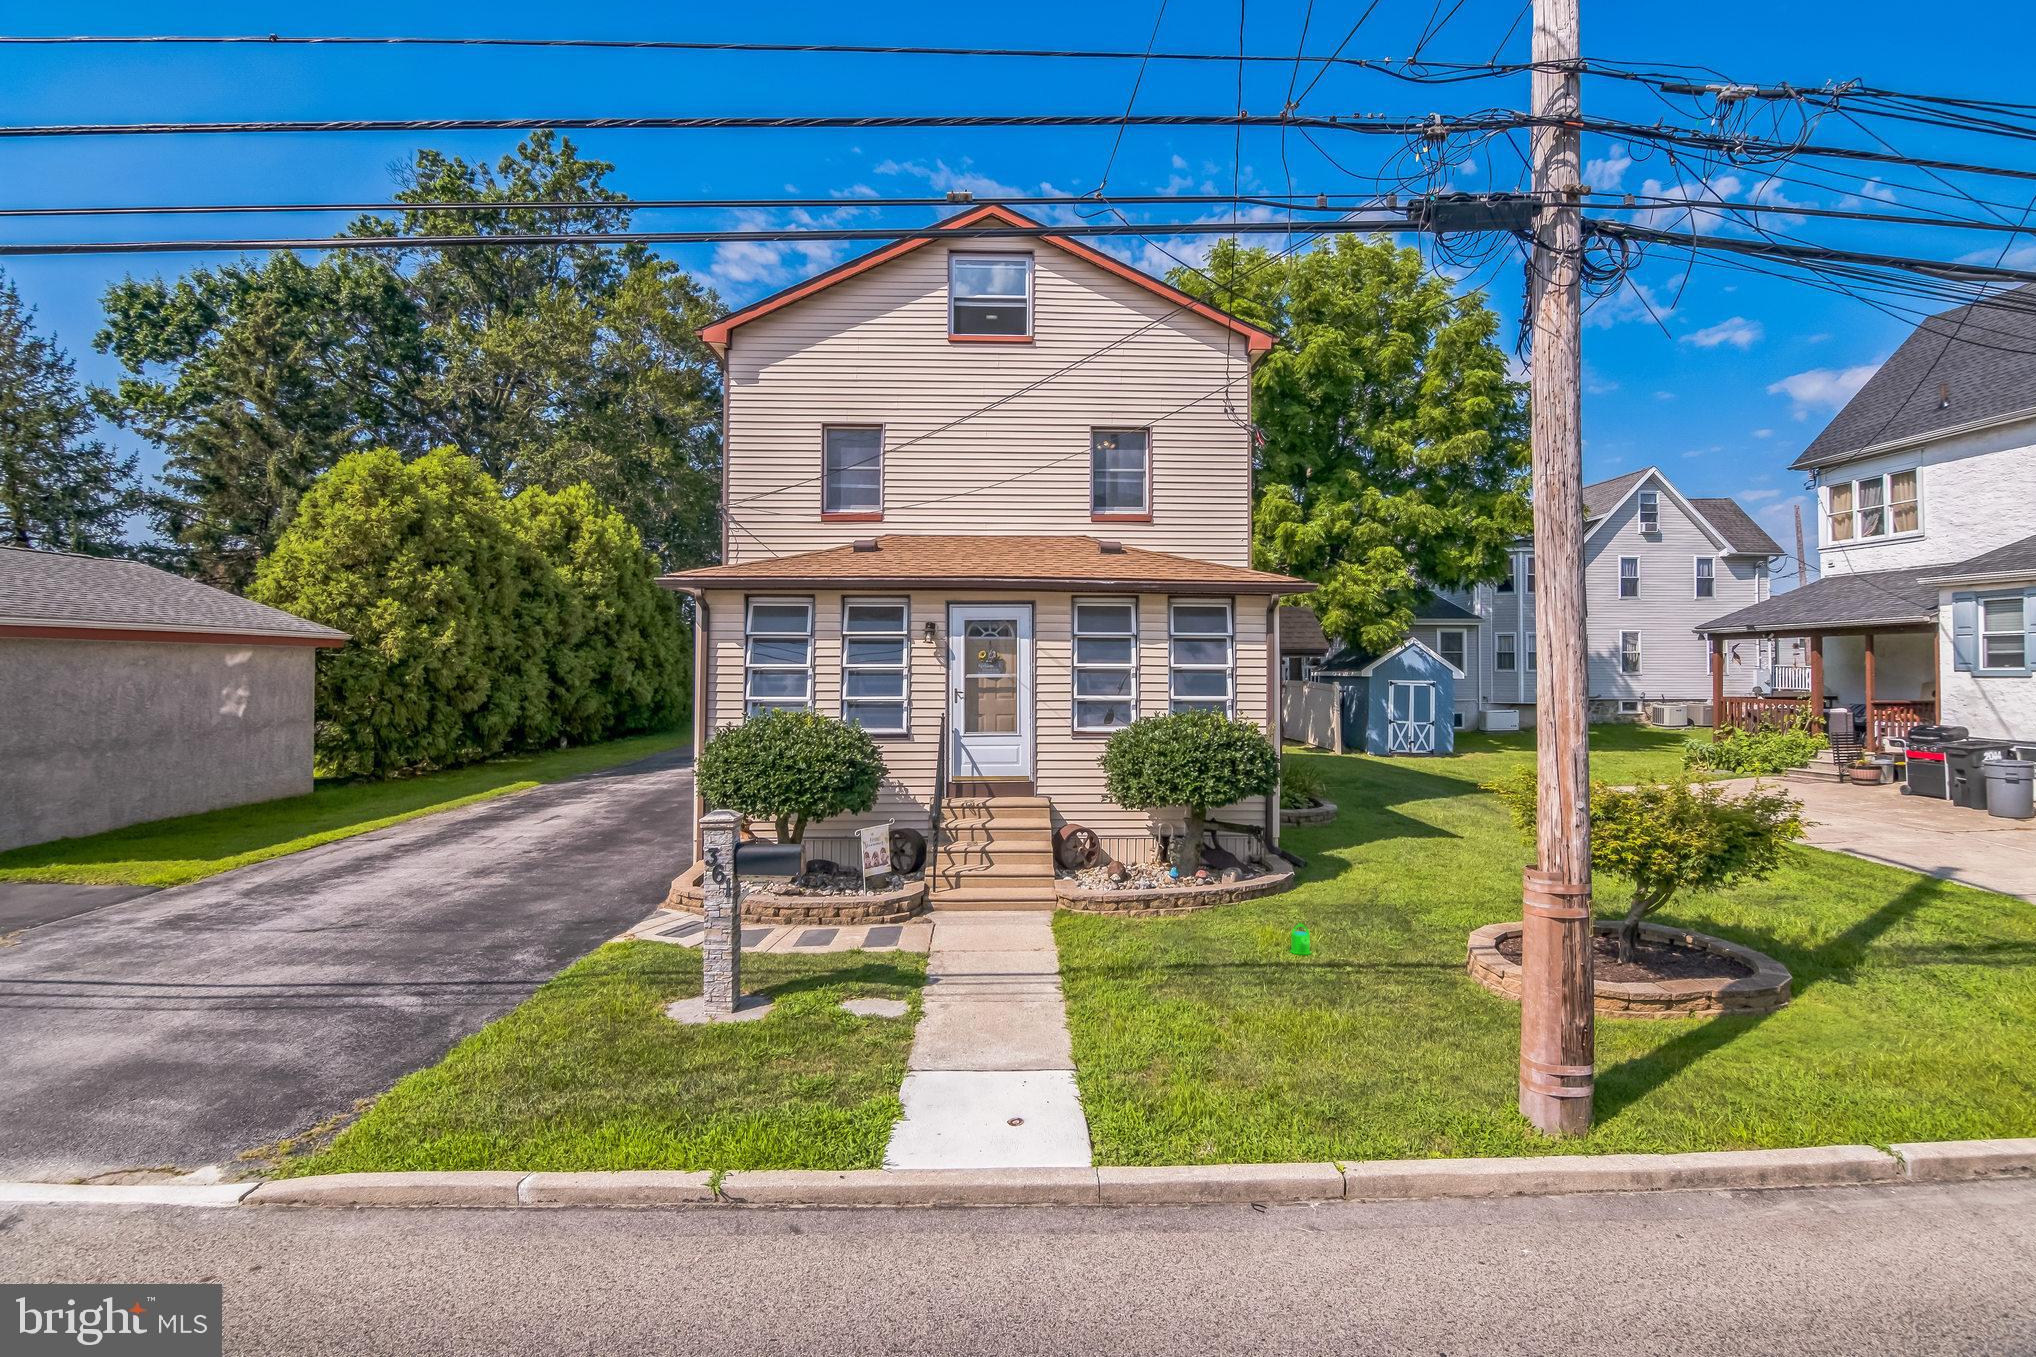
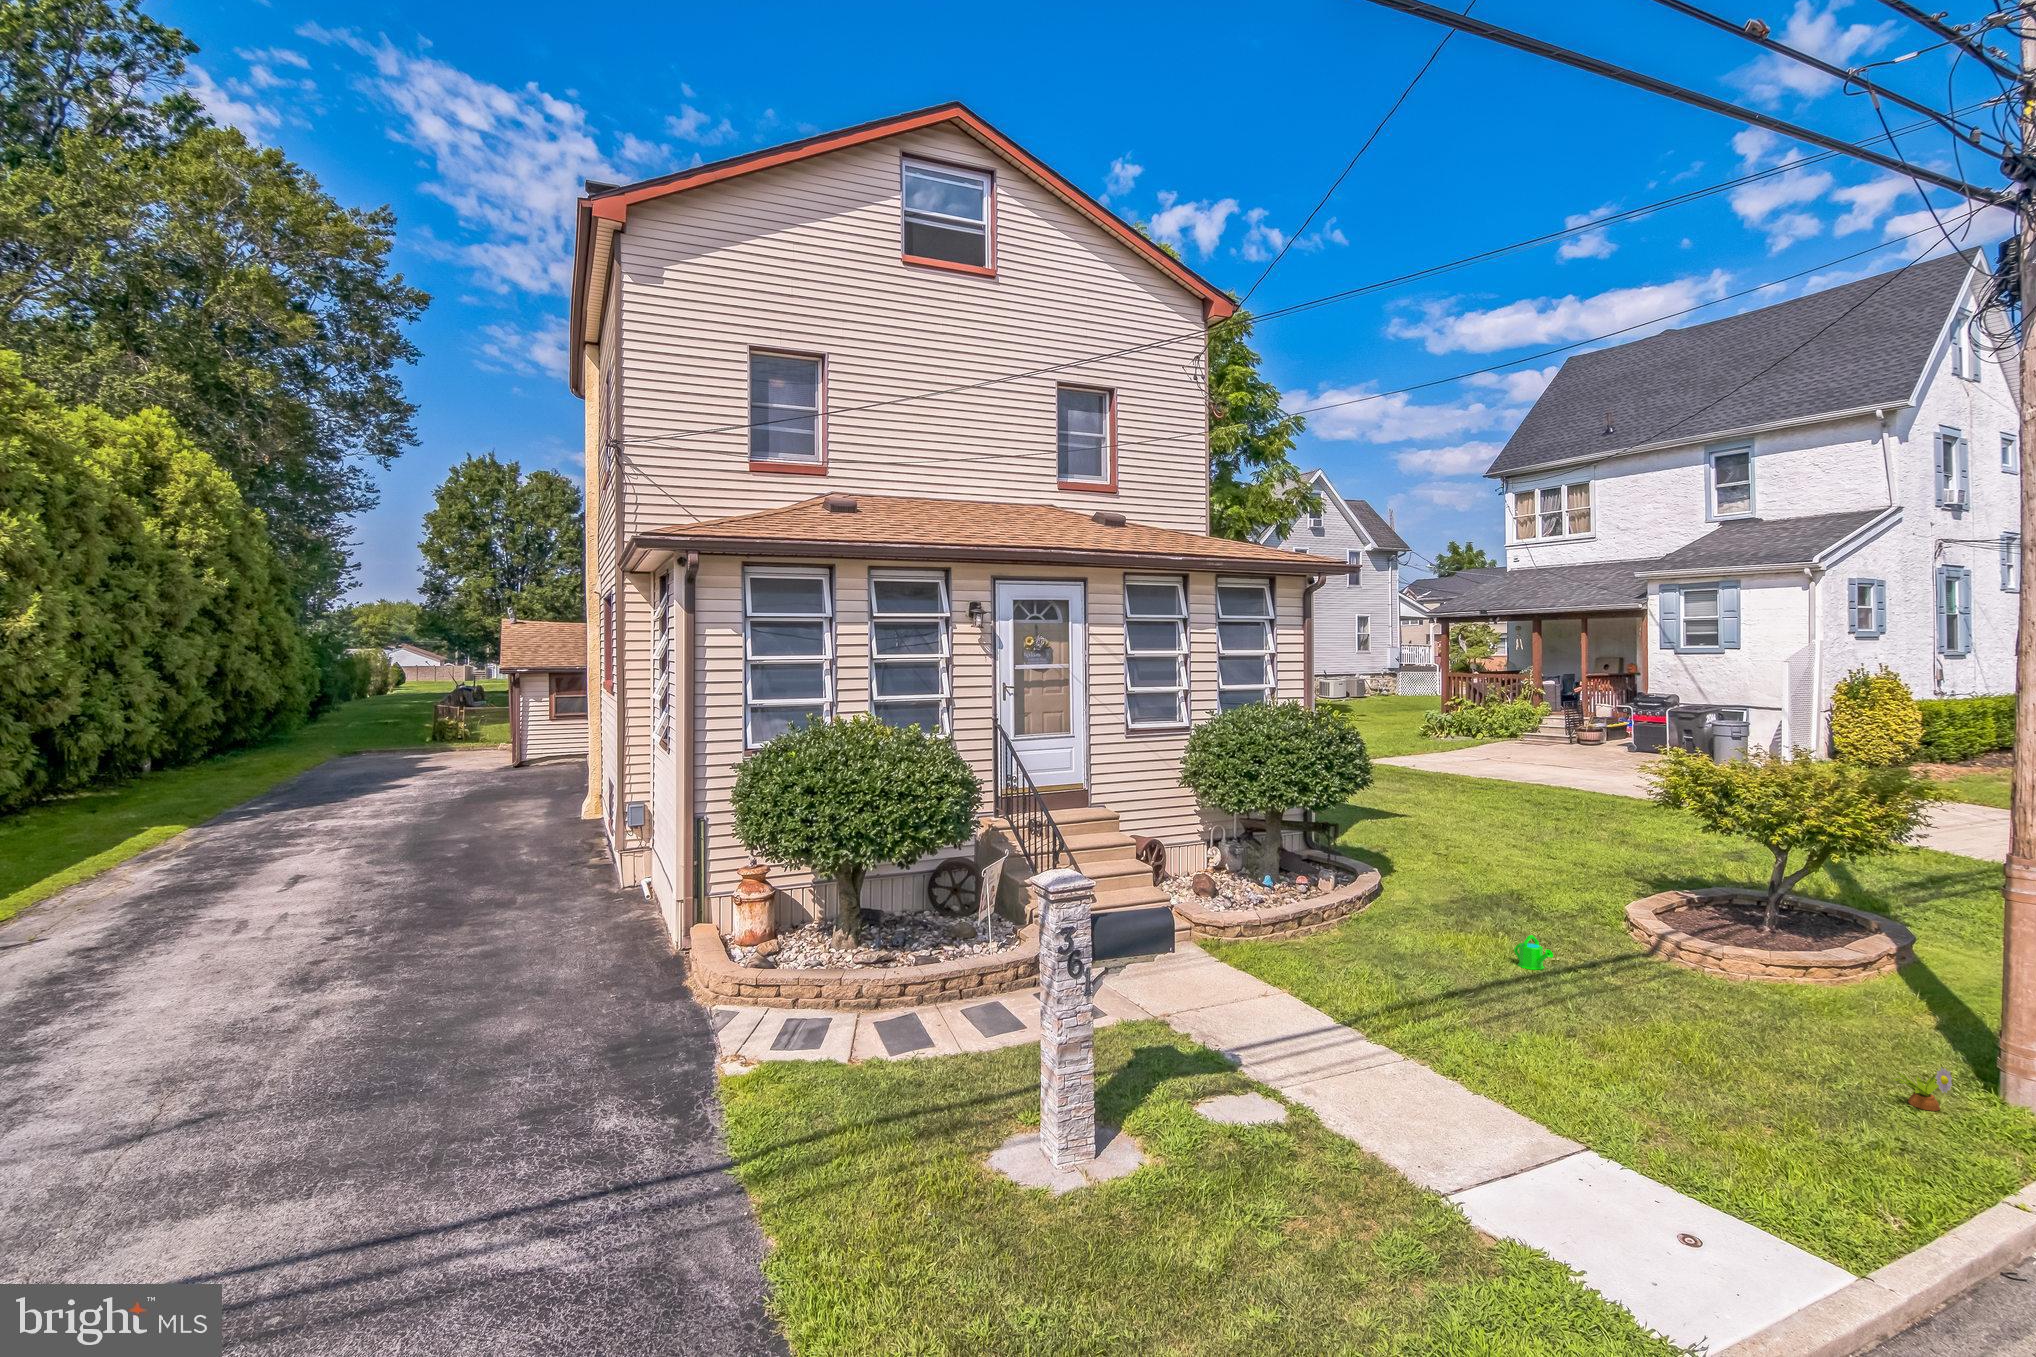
decorative plant: none [1400,1038,1443,1078] -> present [1892,1067,1952,1111]

